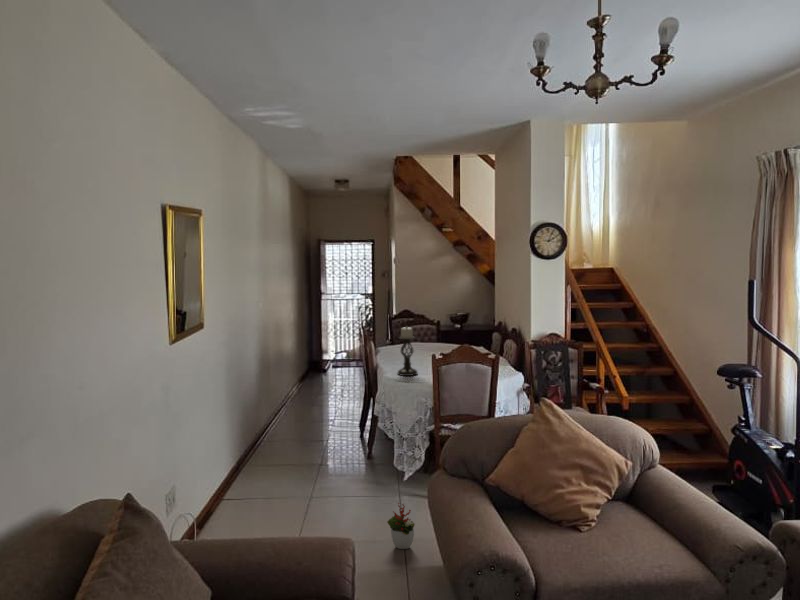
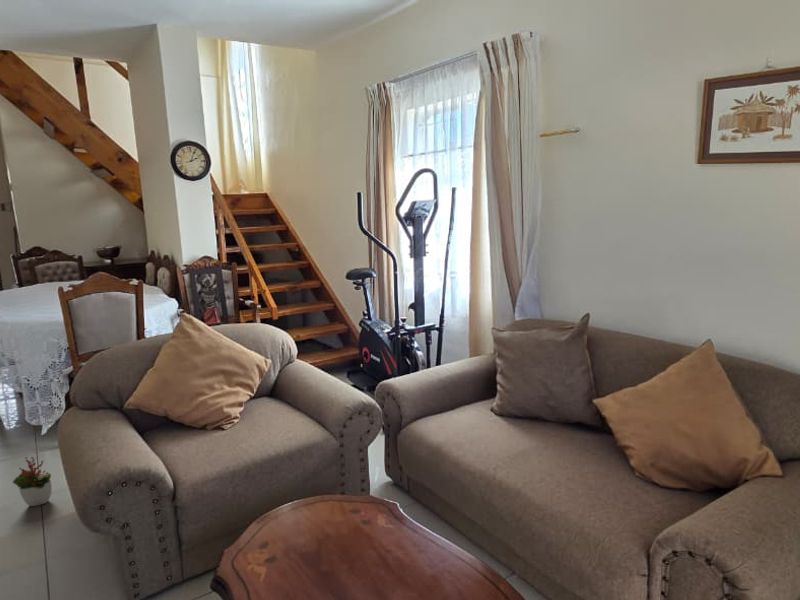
candle holder: present [398,327,417,376] -> none [12,259,46,317]

